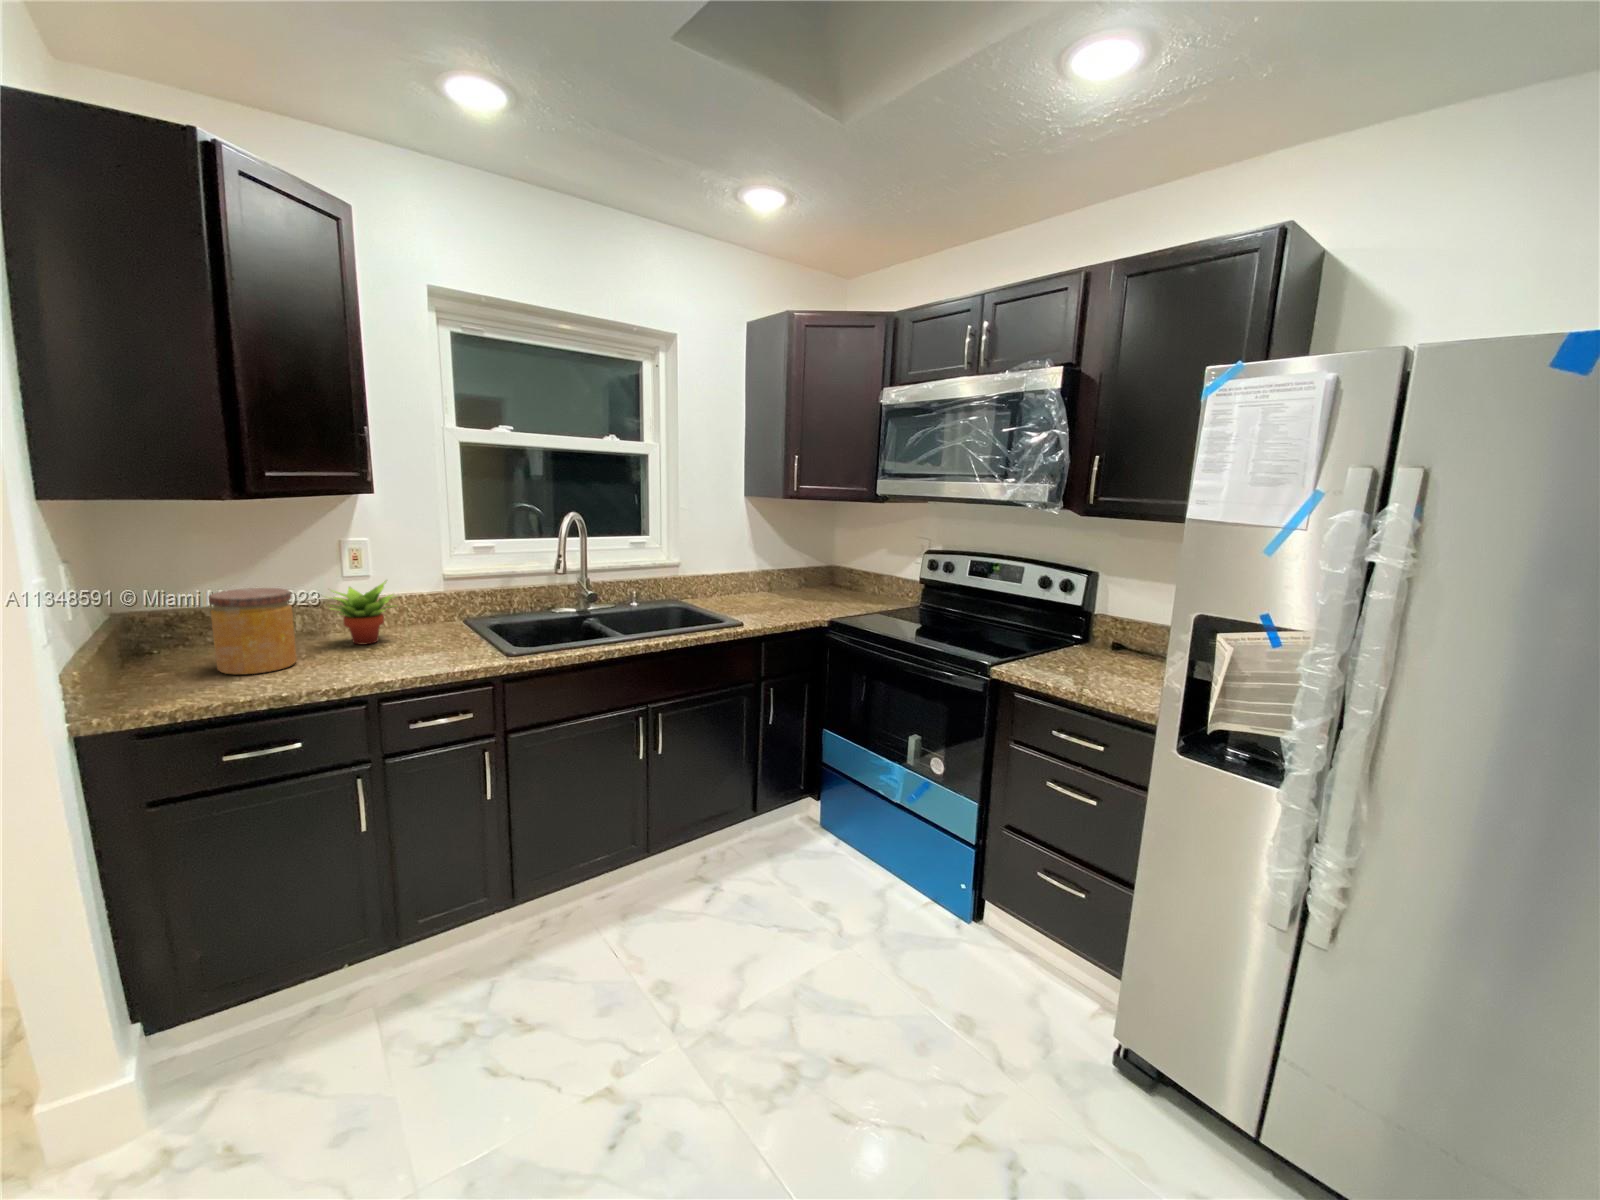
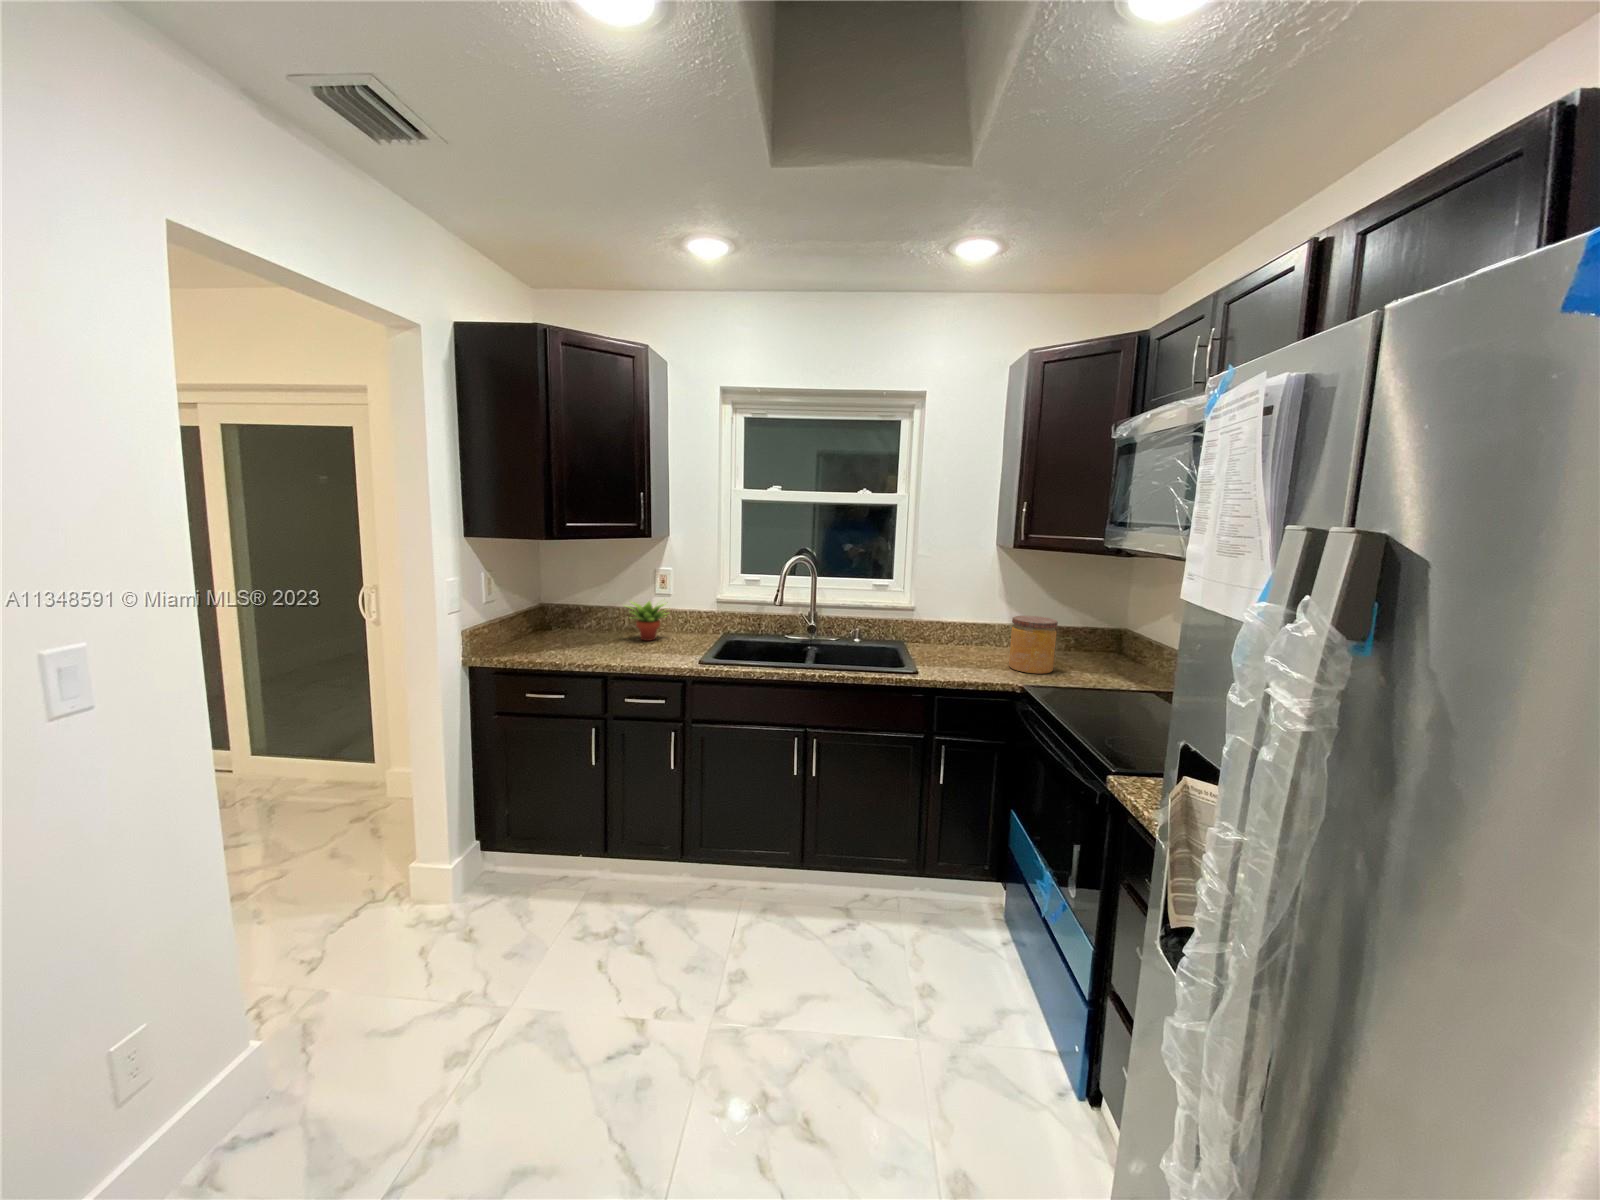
jar: present [209,588,297,675] -> present [1009,616,1058,674]

